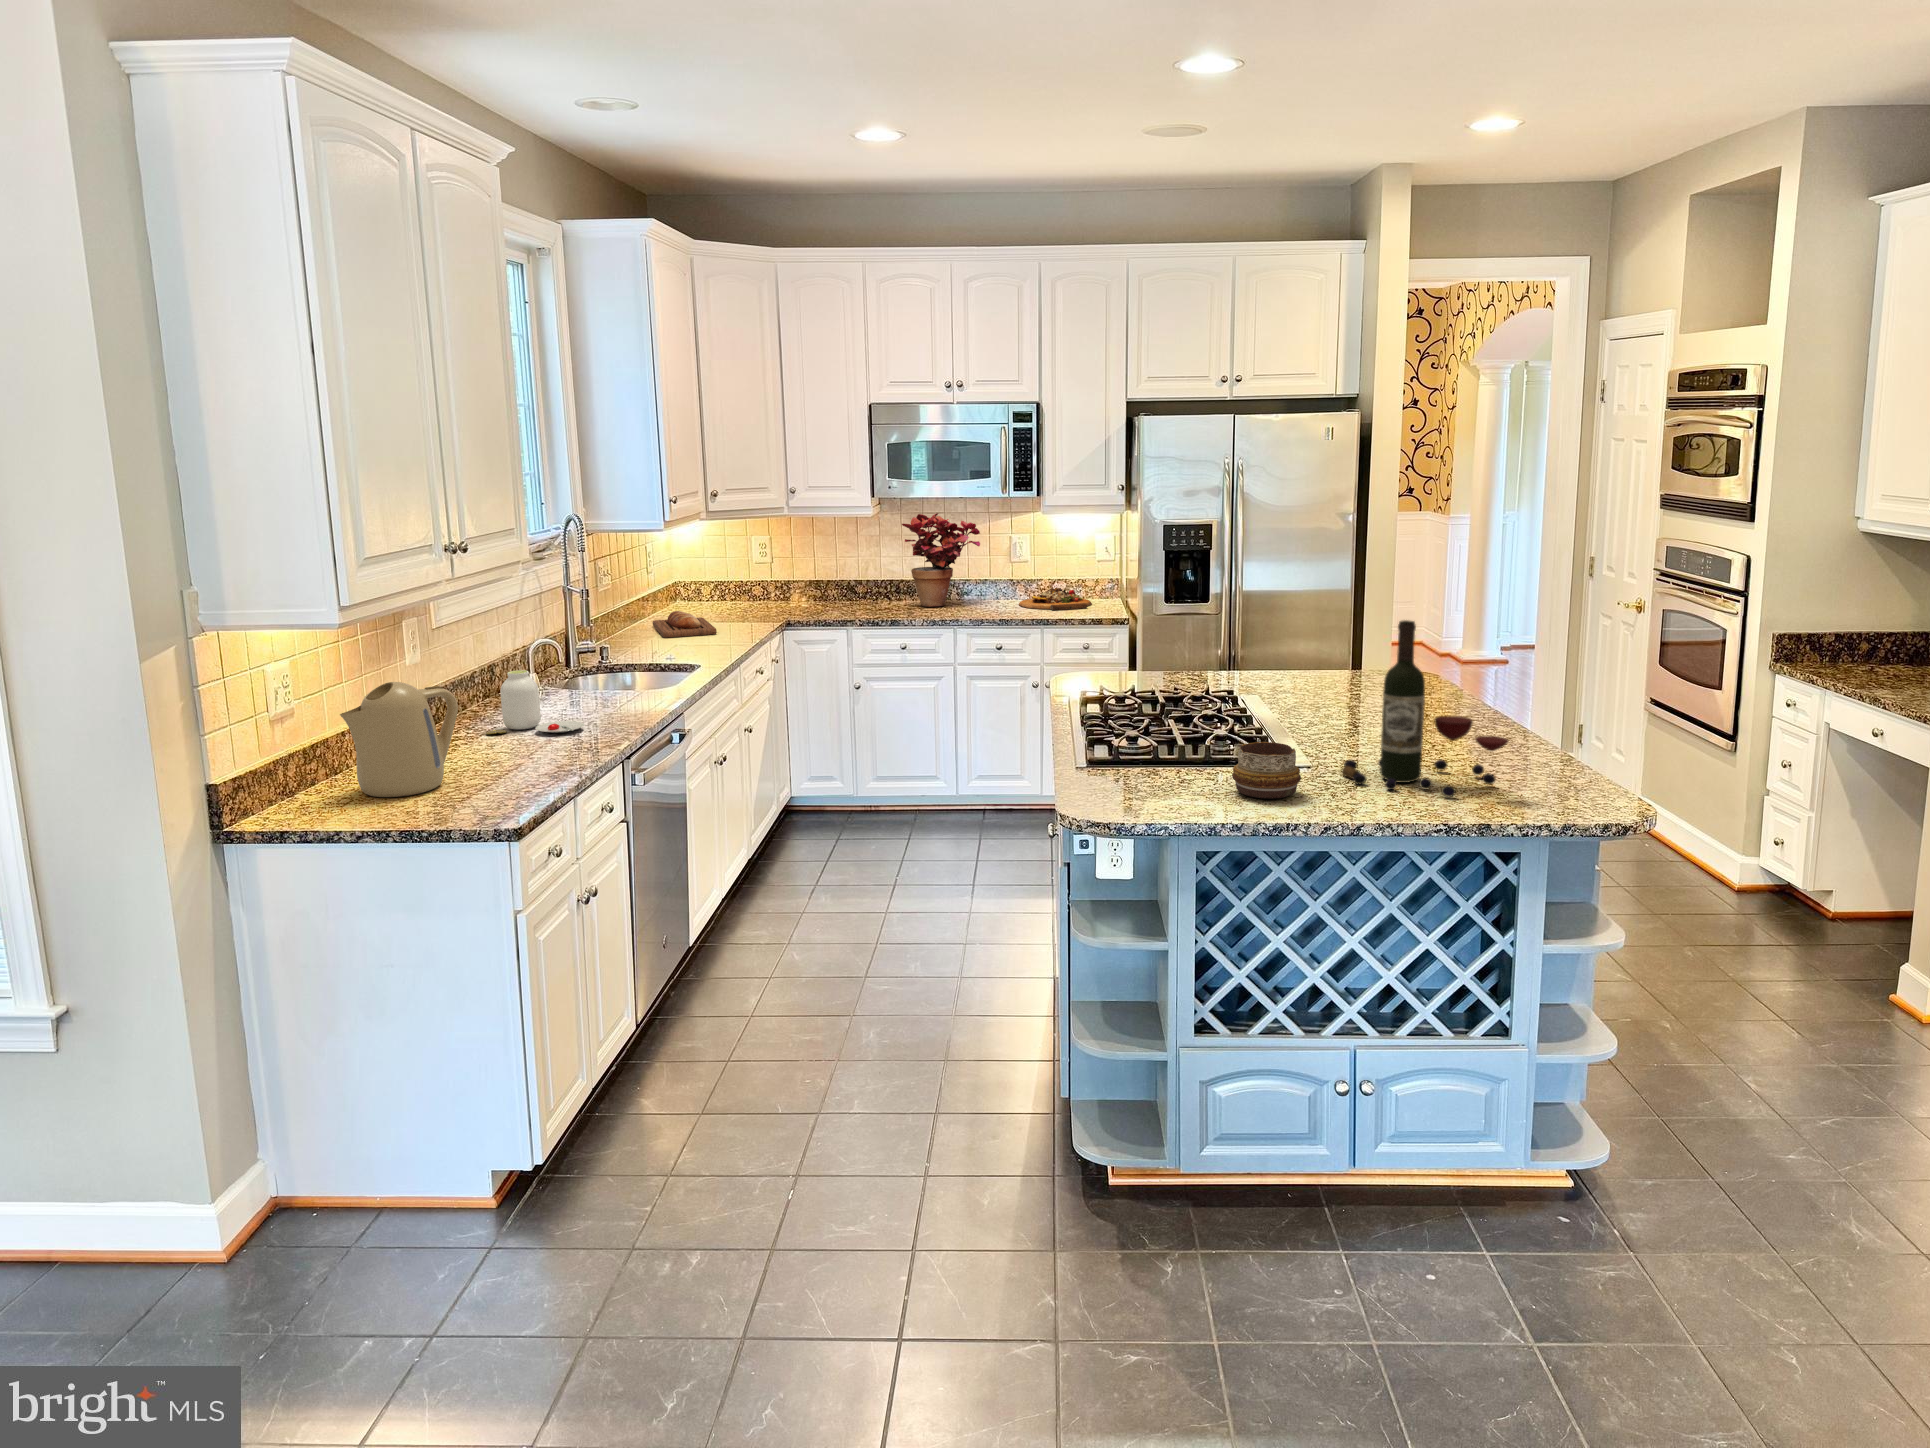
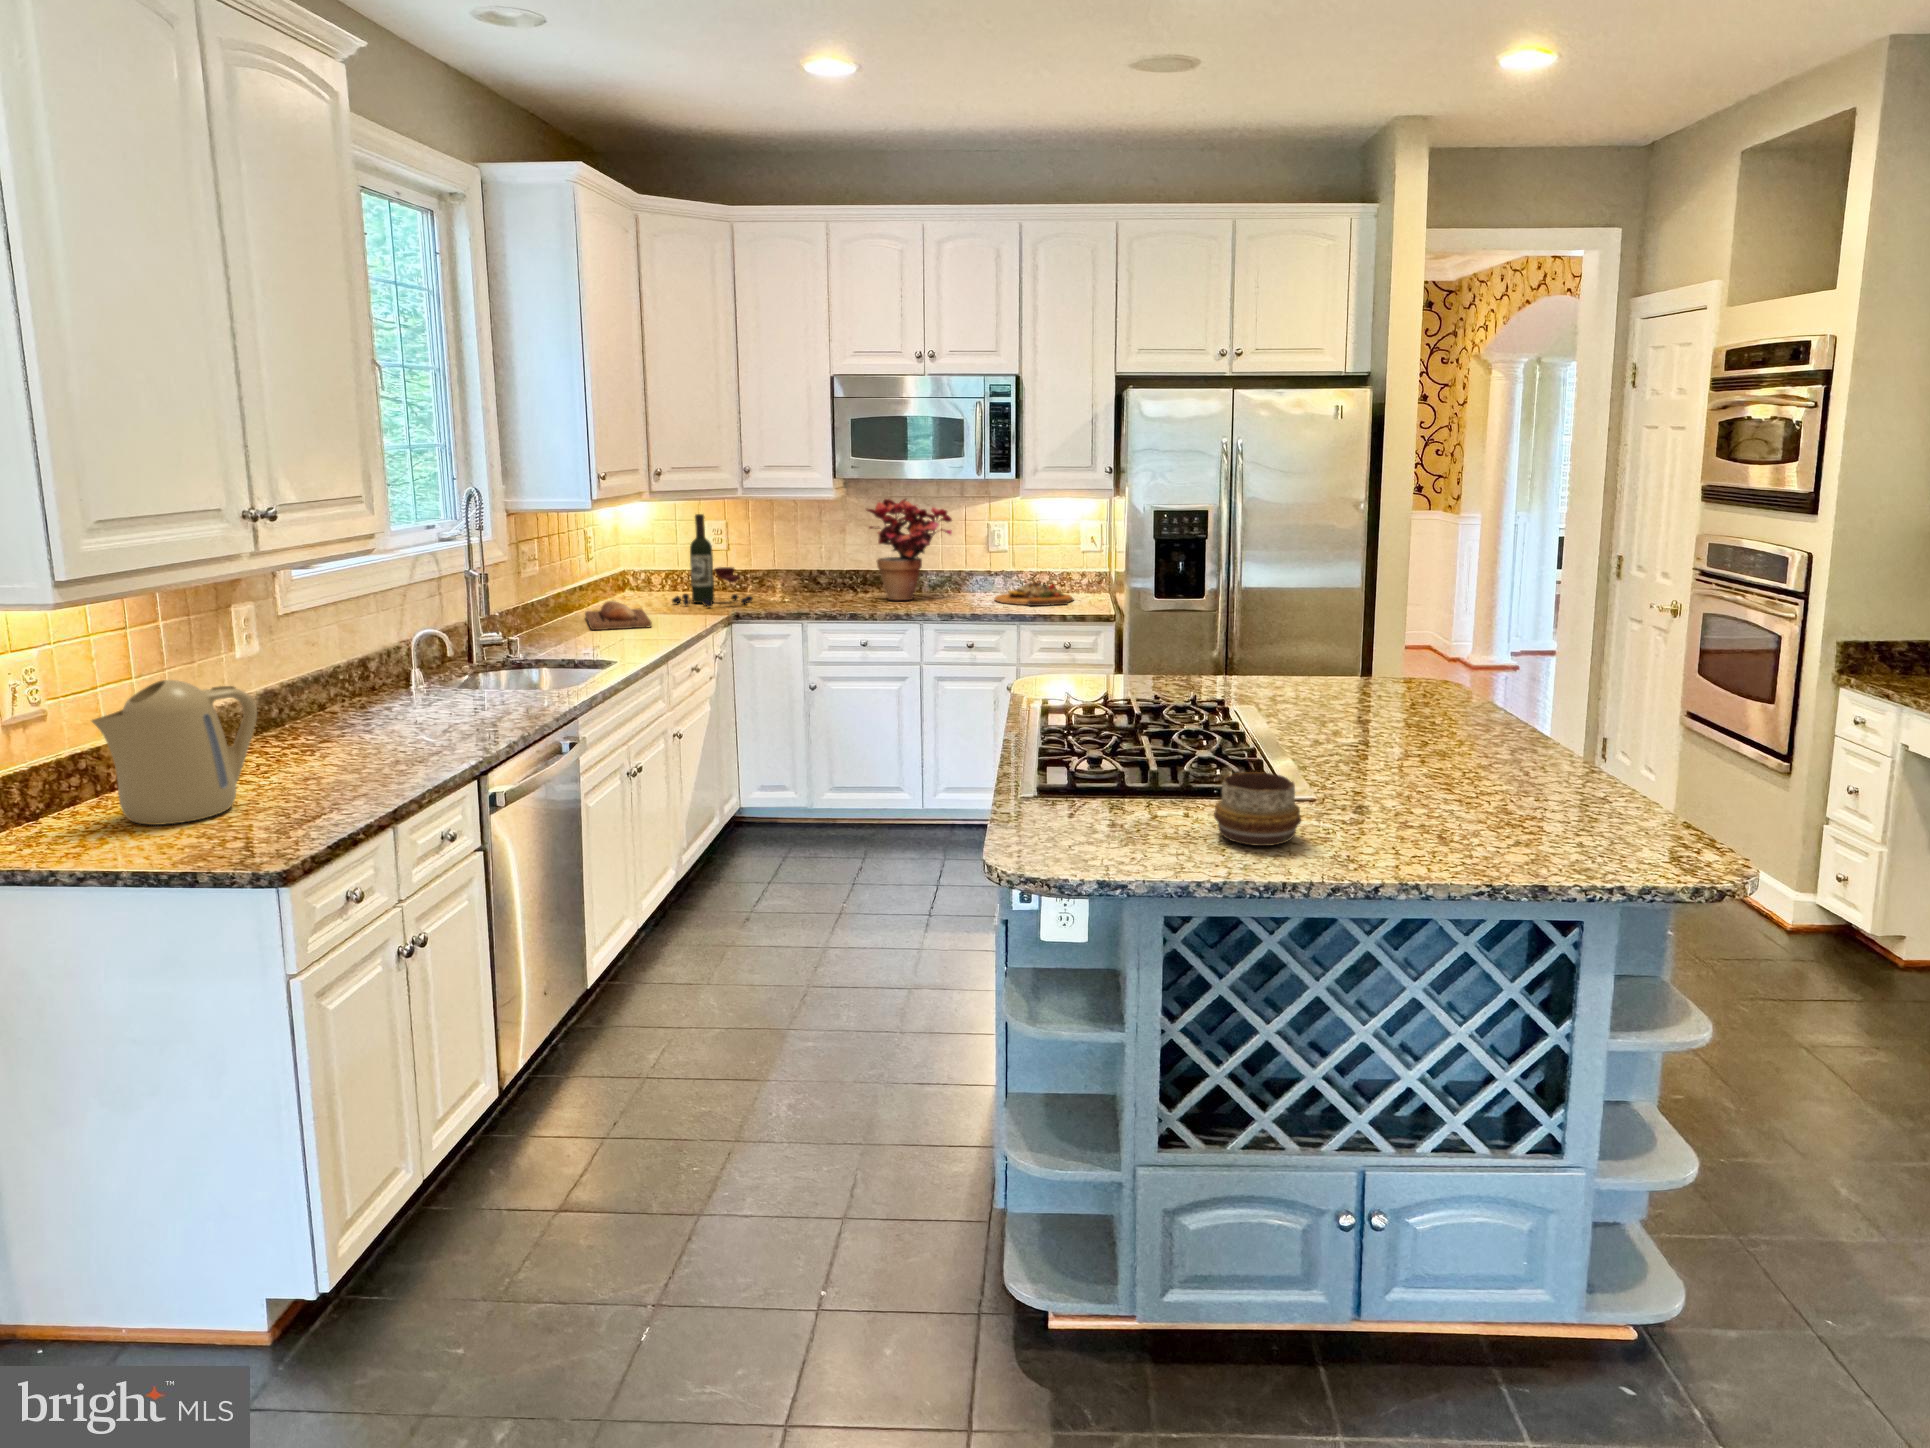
wine bottle: present [1342,620,1508,797] -> present [672,514,752,607]
jar: present [486,670,584,734] -> none [326,666,447,742]

